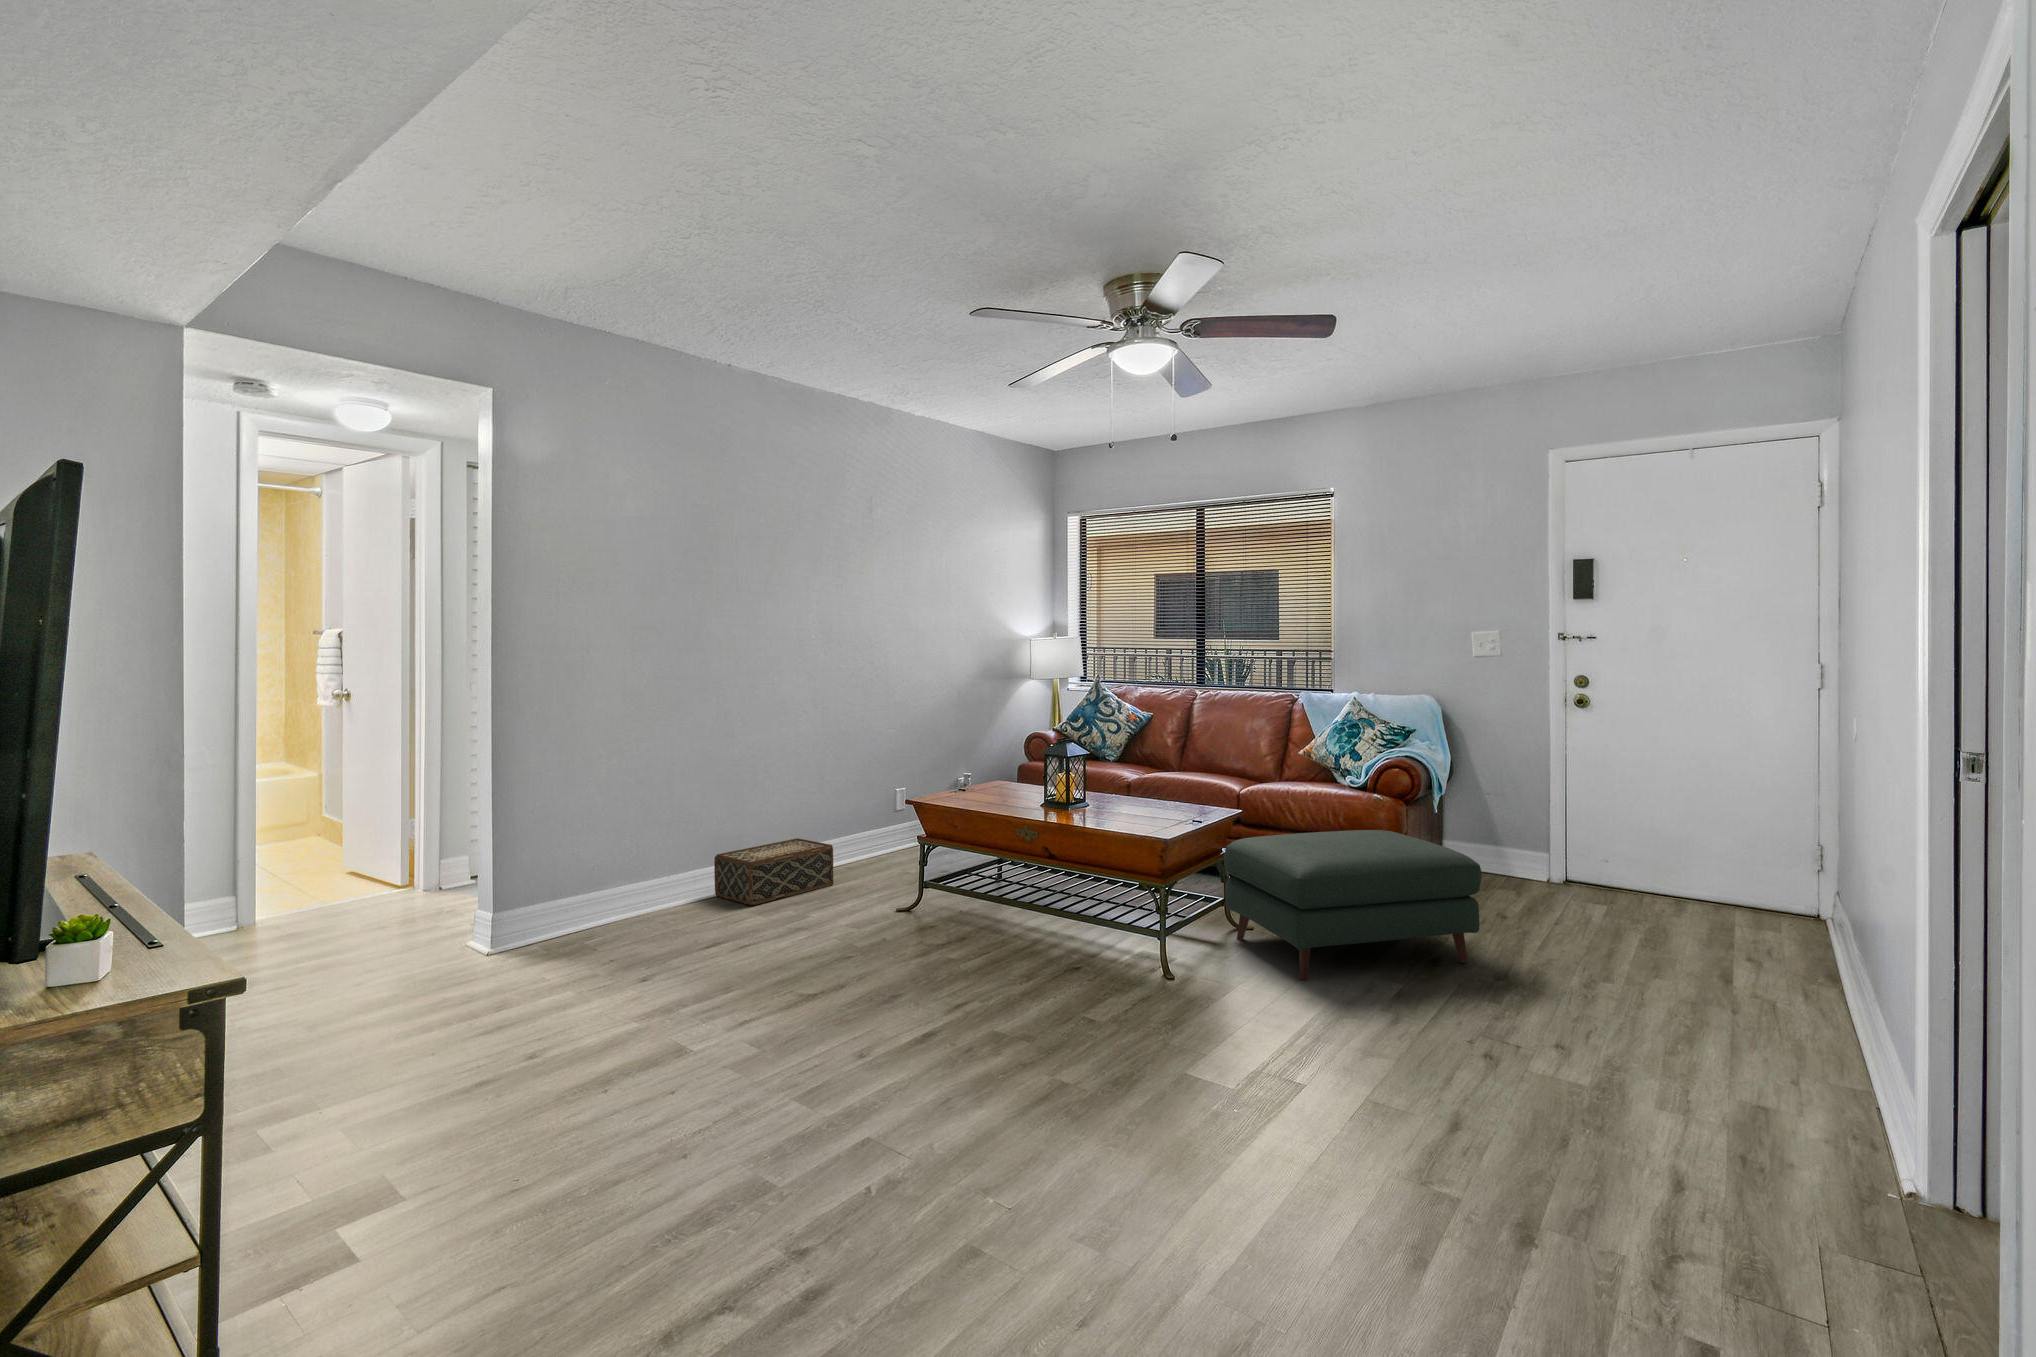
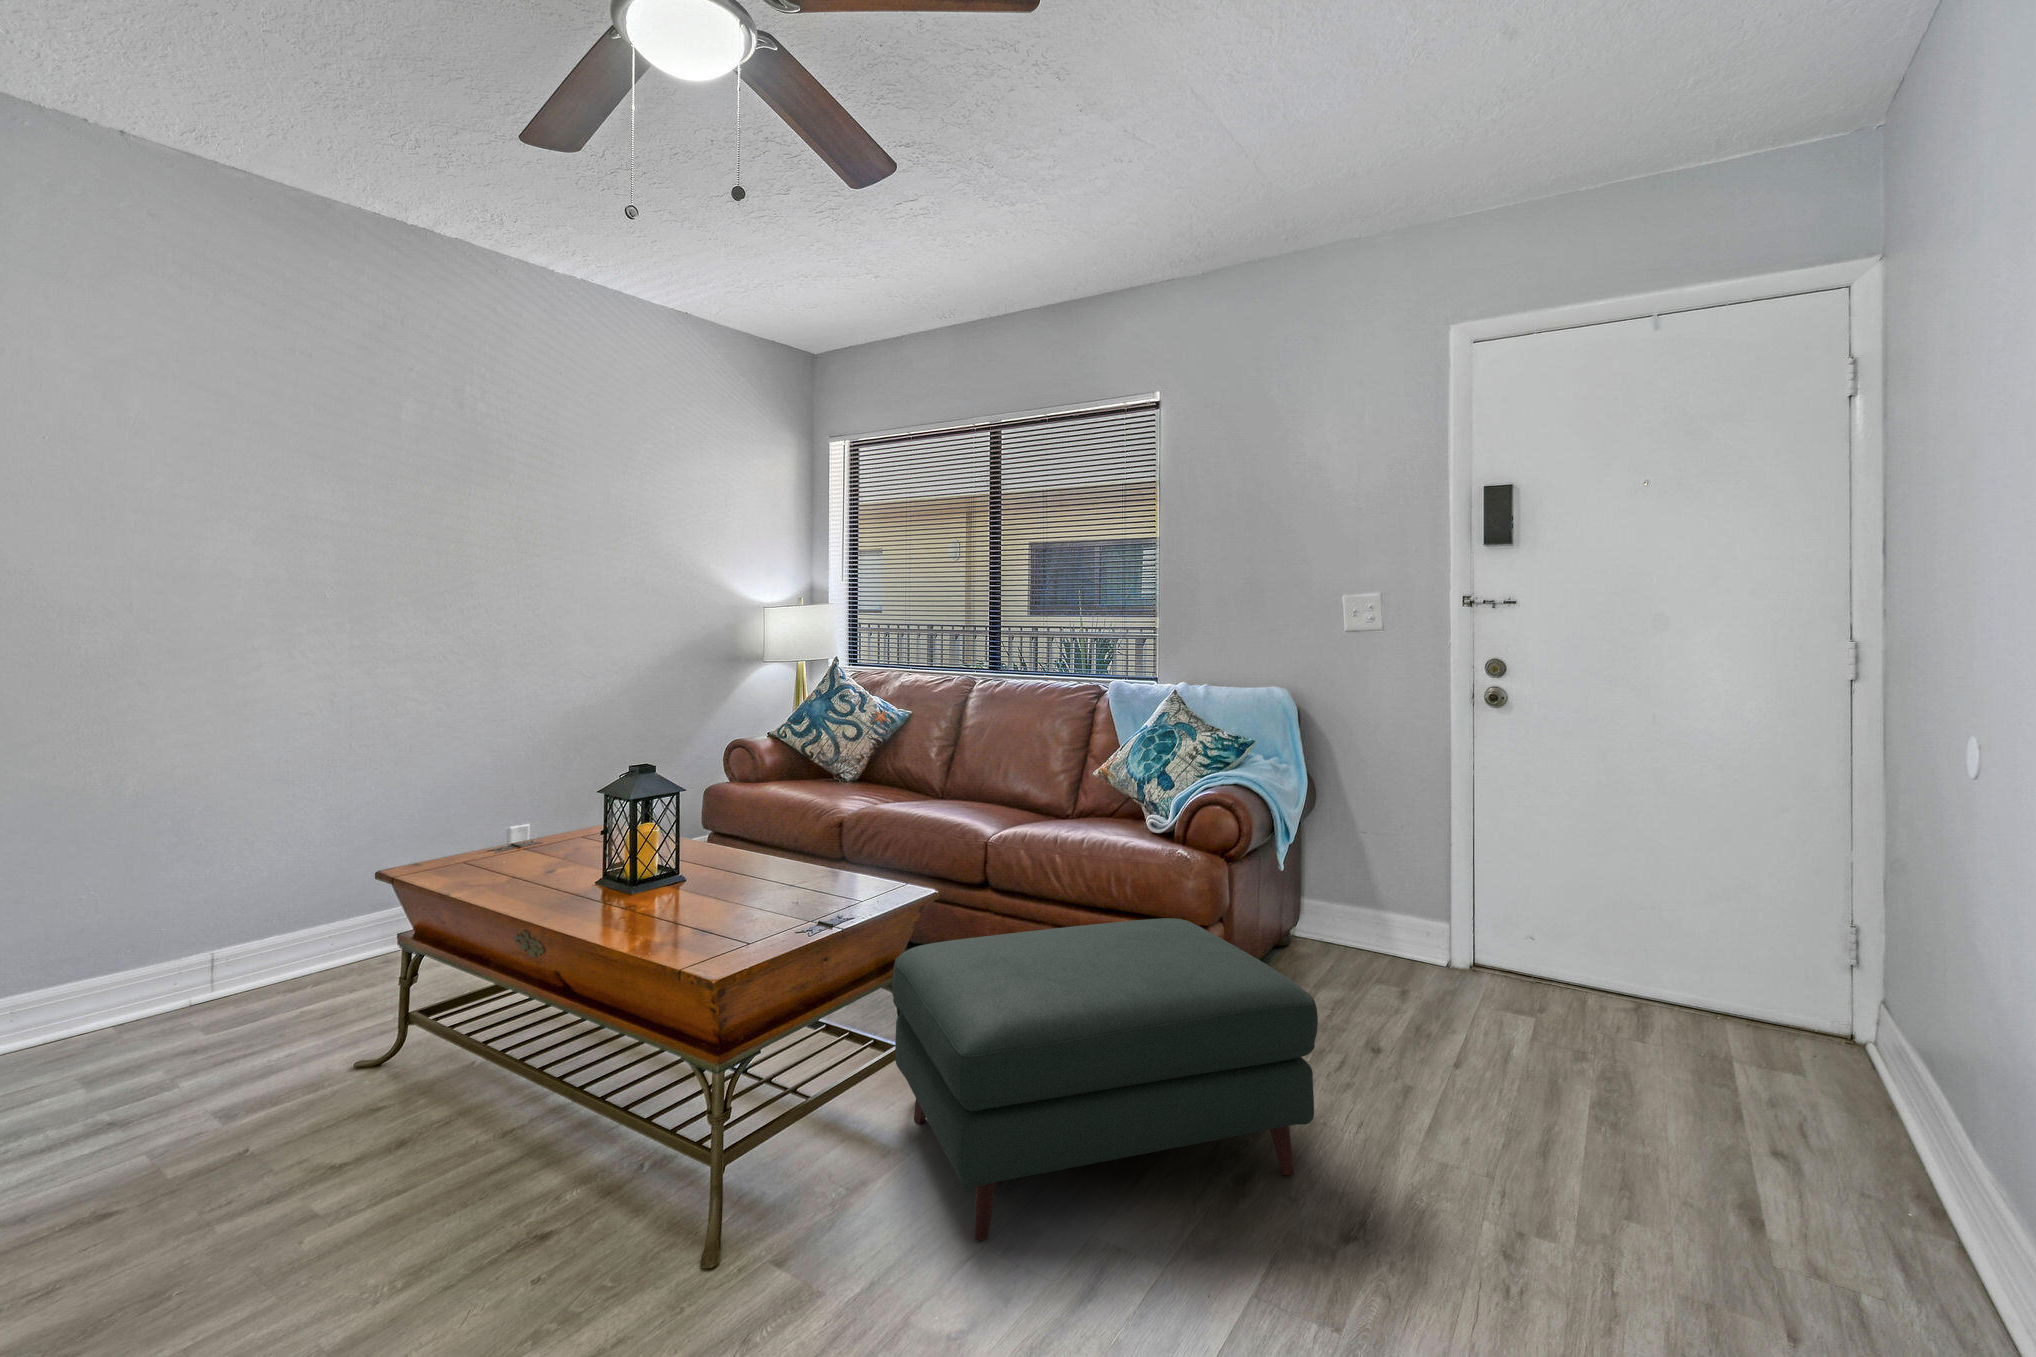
woven basket: present [714,838,833,905] -> none [75,921,321,1057]

